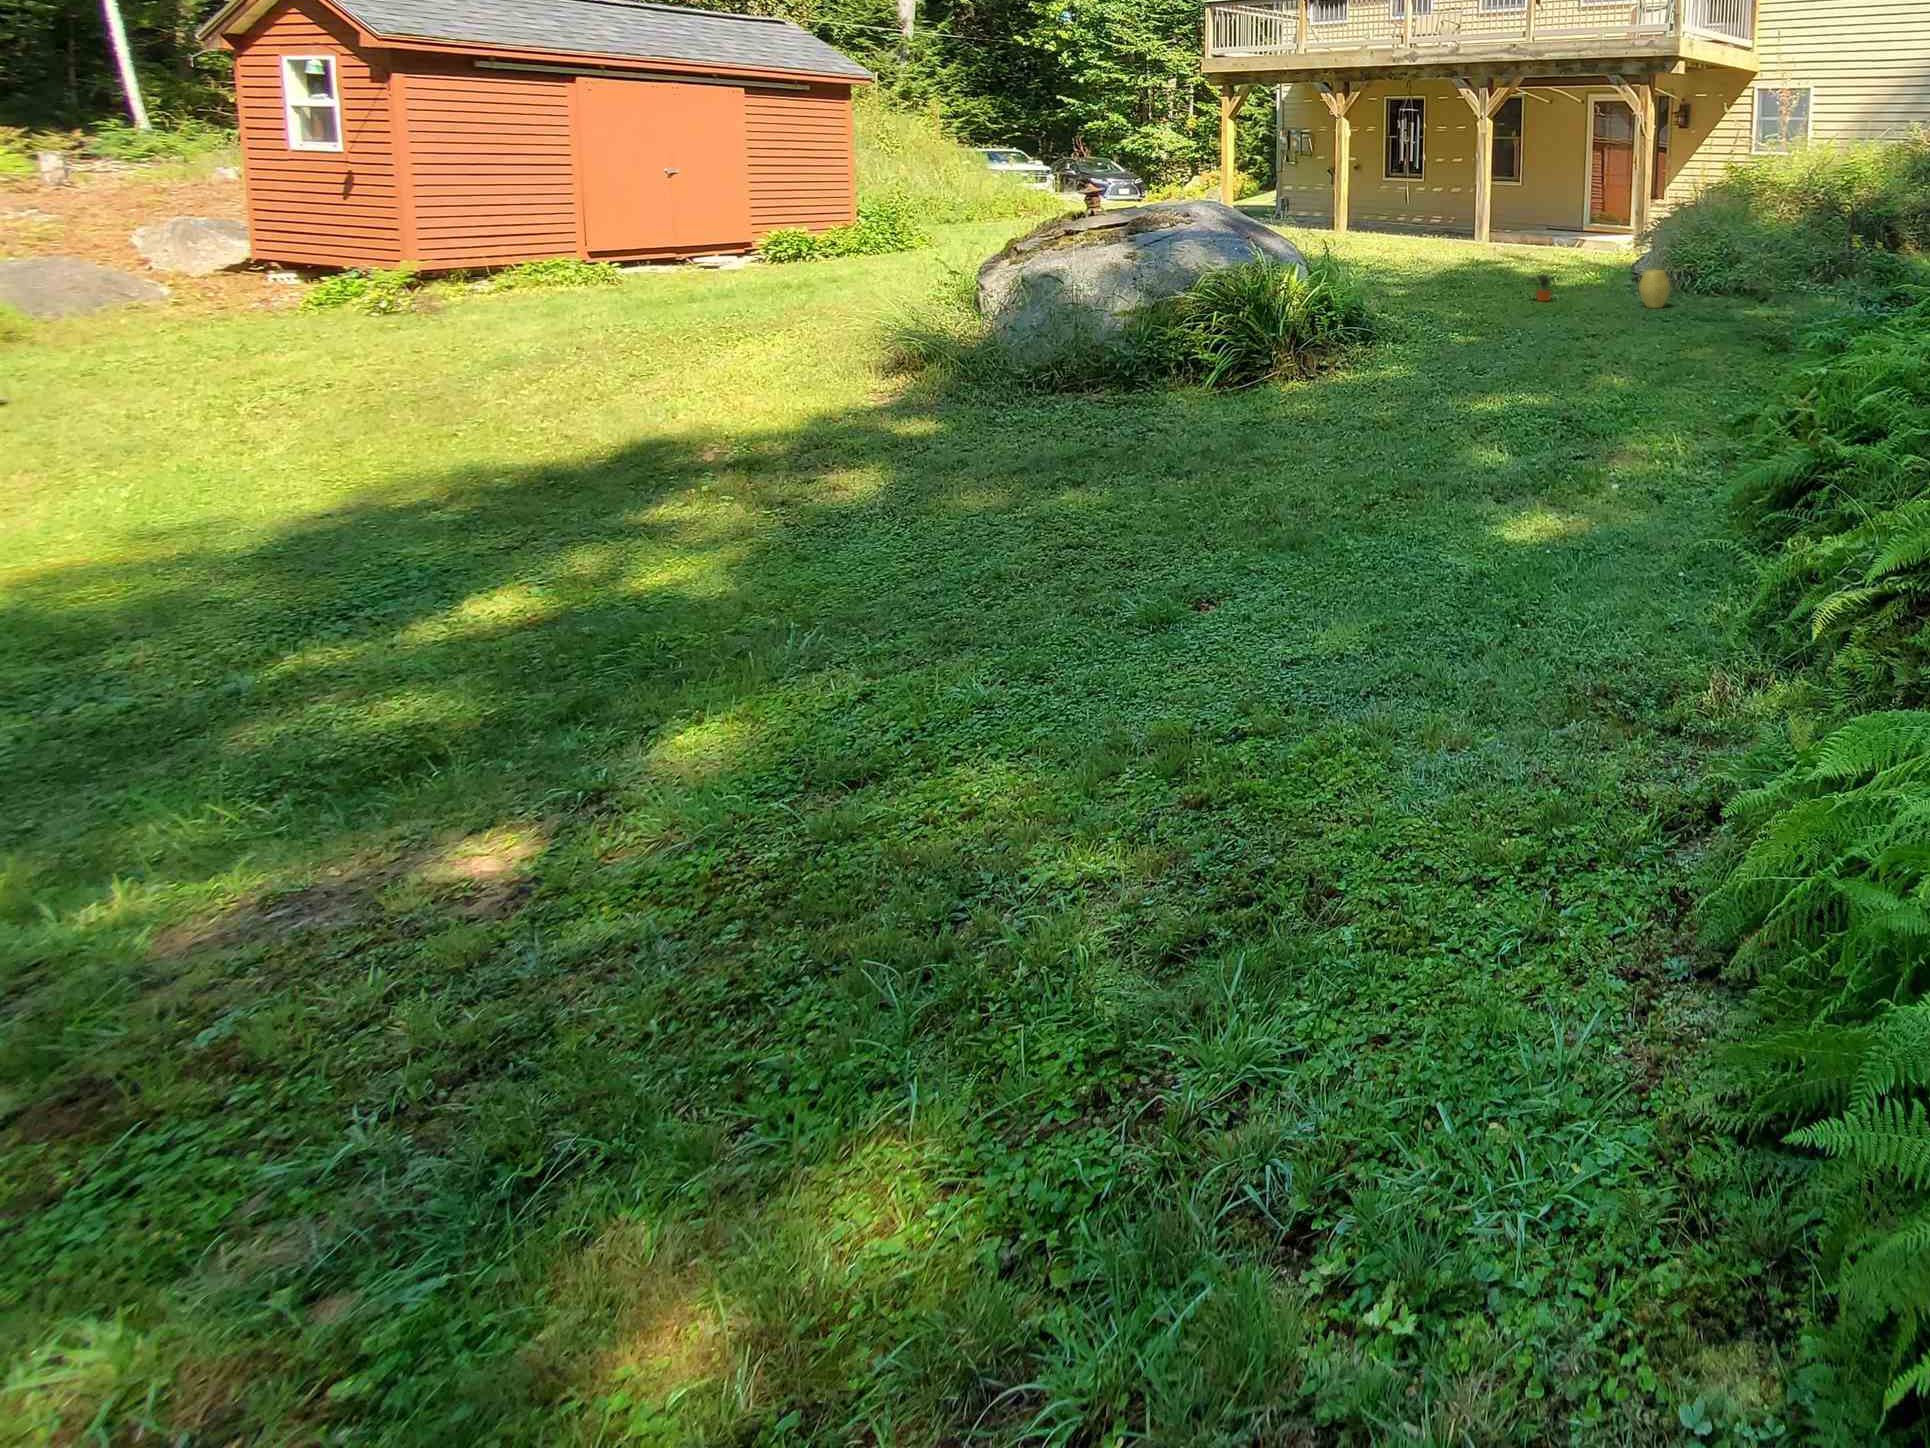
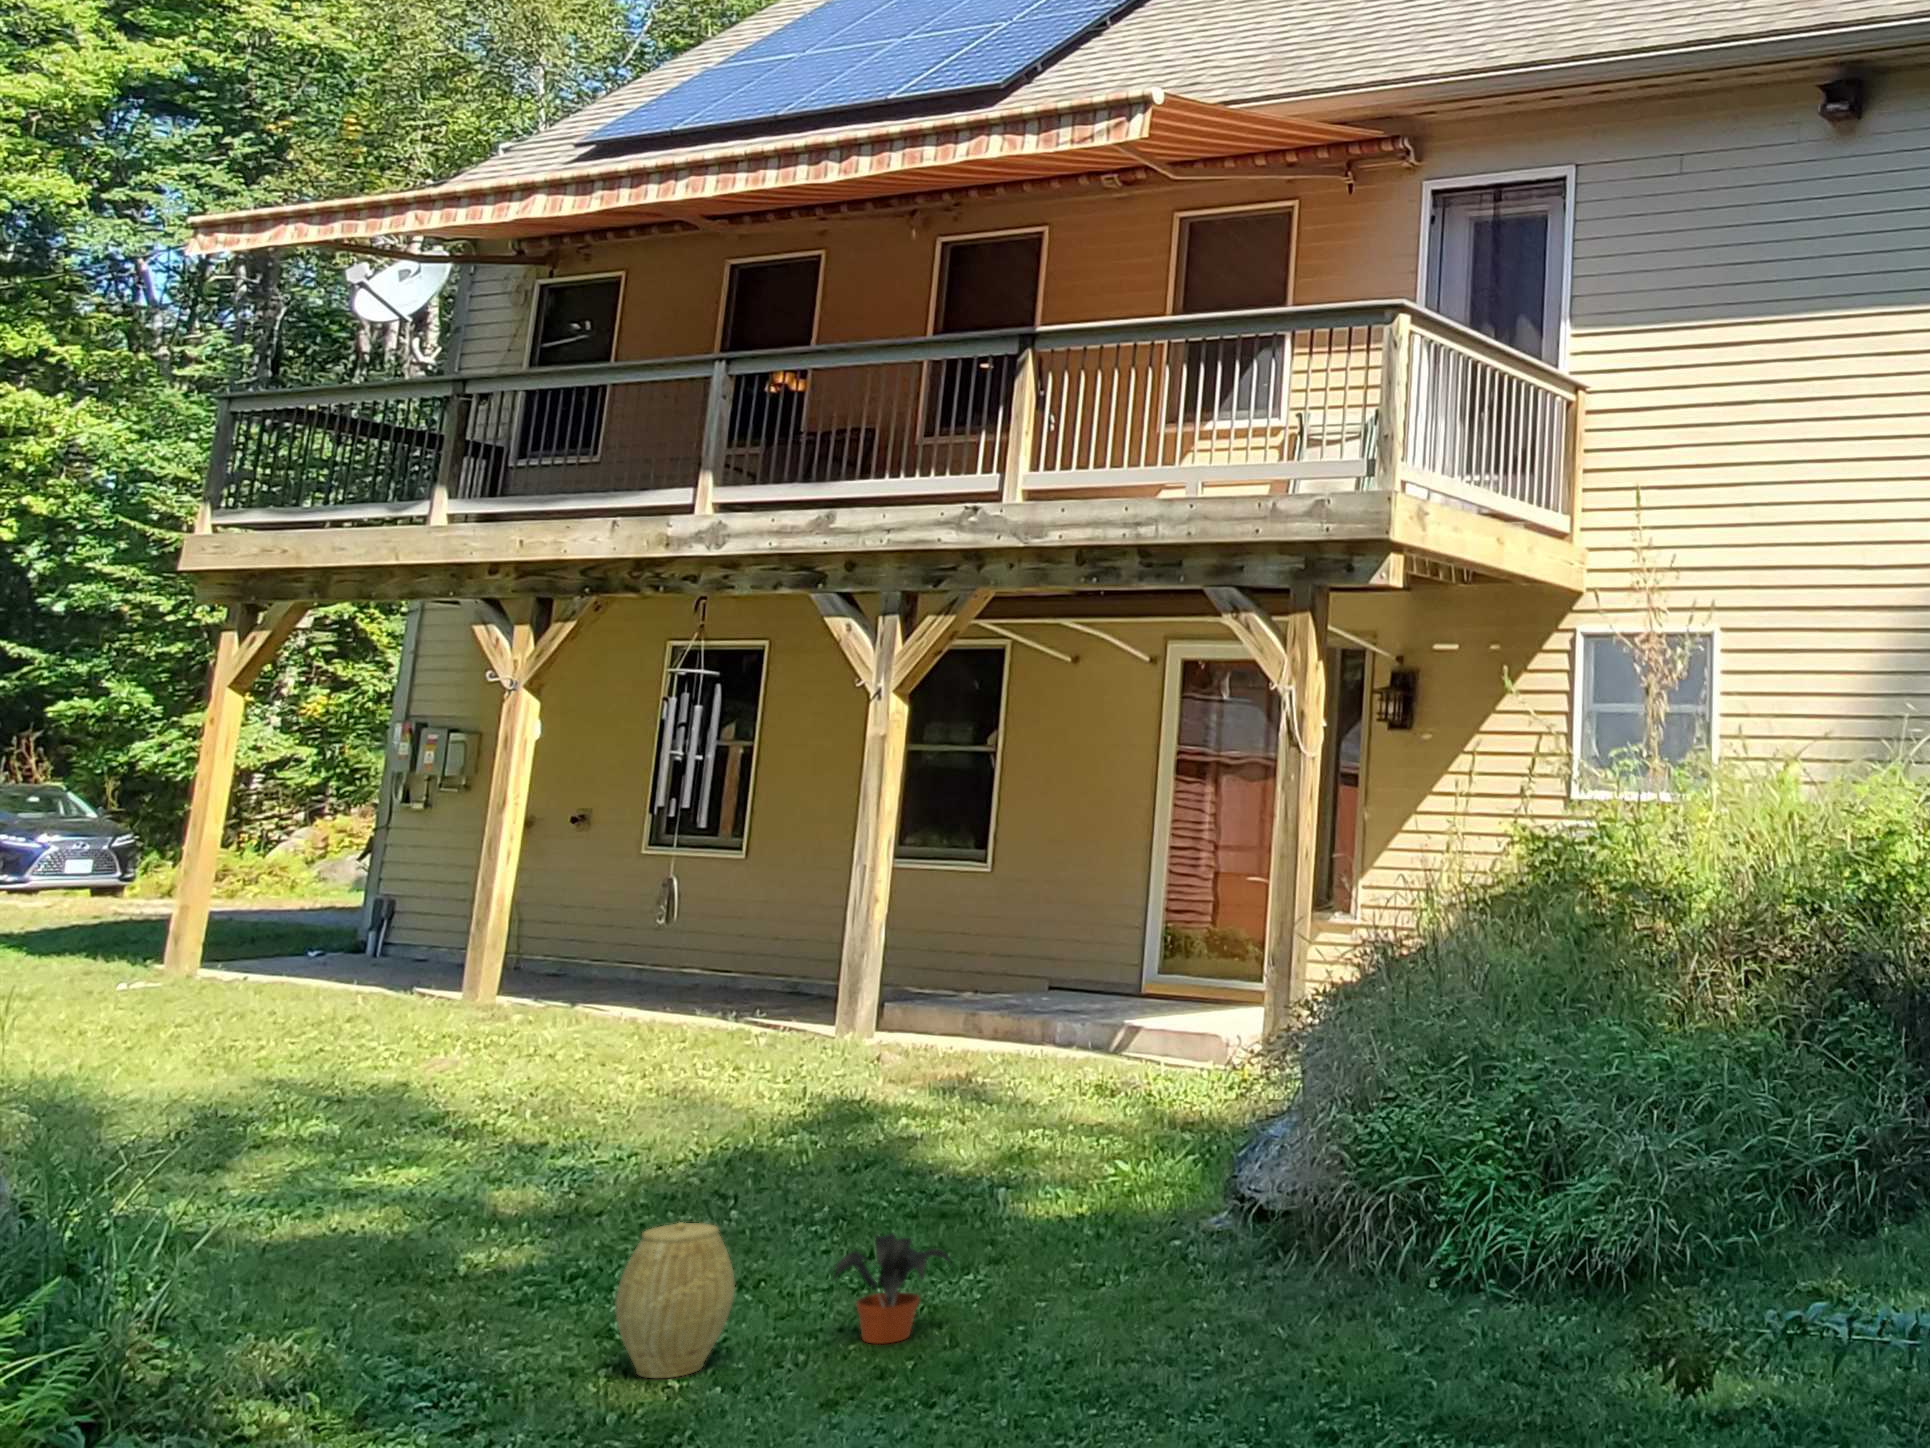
woven basket: present [1639,269,1670,308] -> present [615,1222,735,1378]

